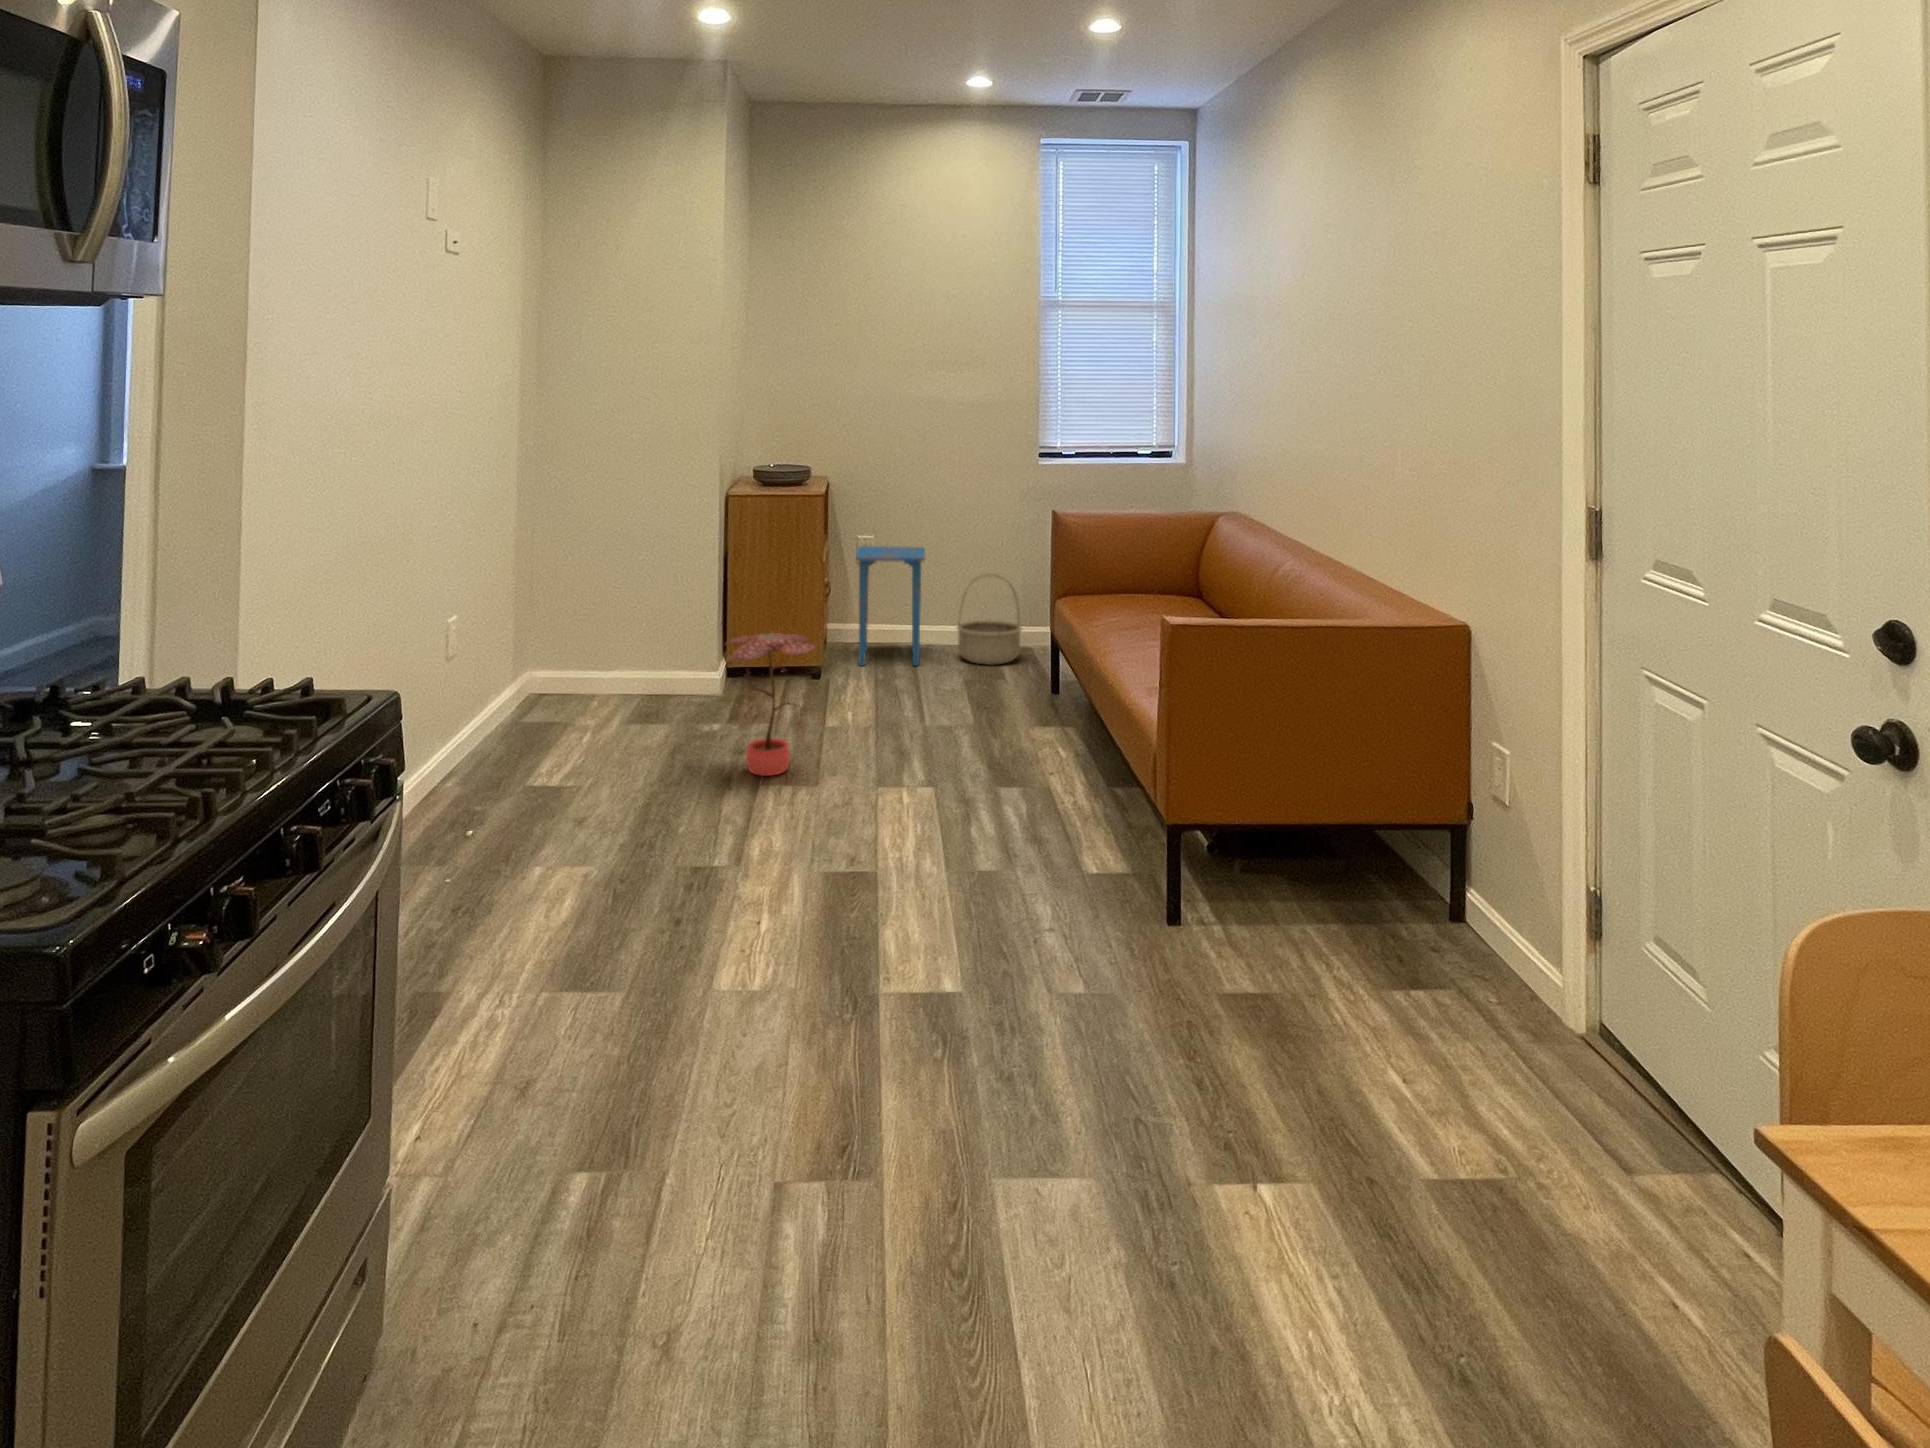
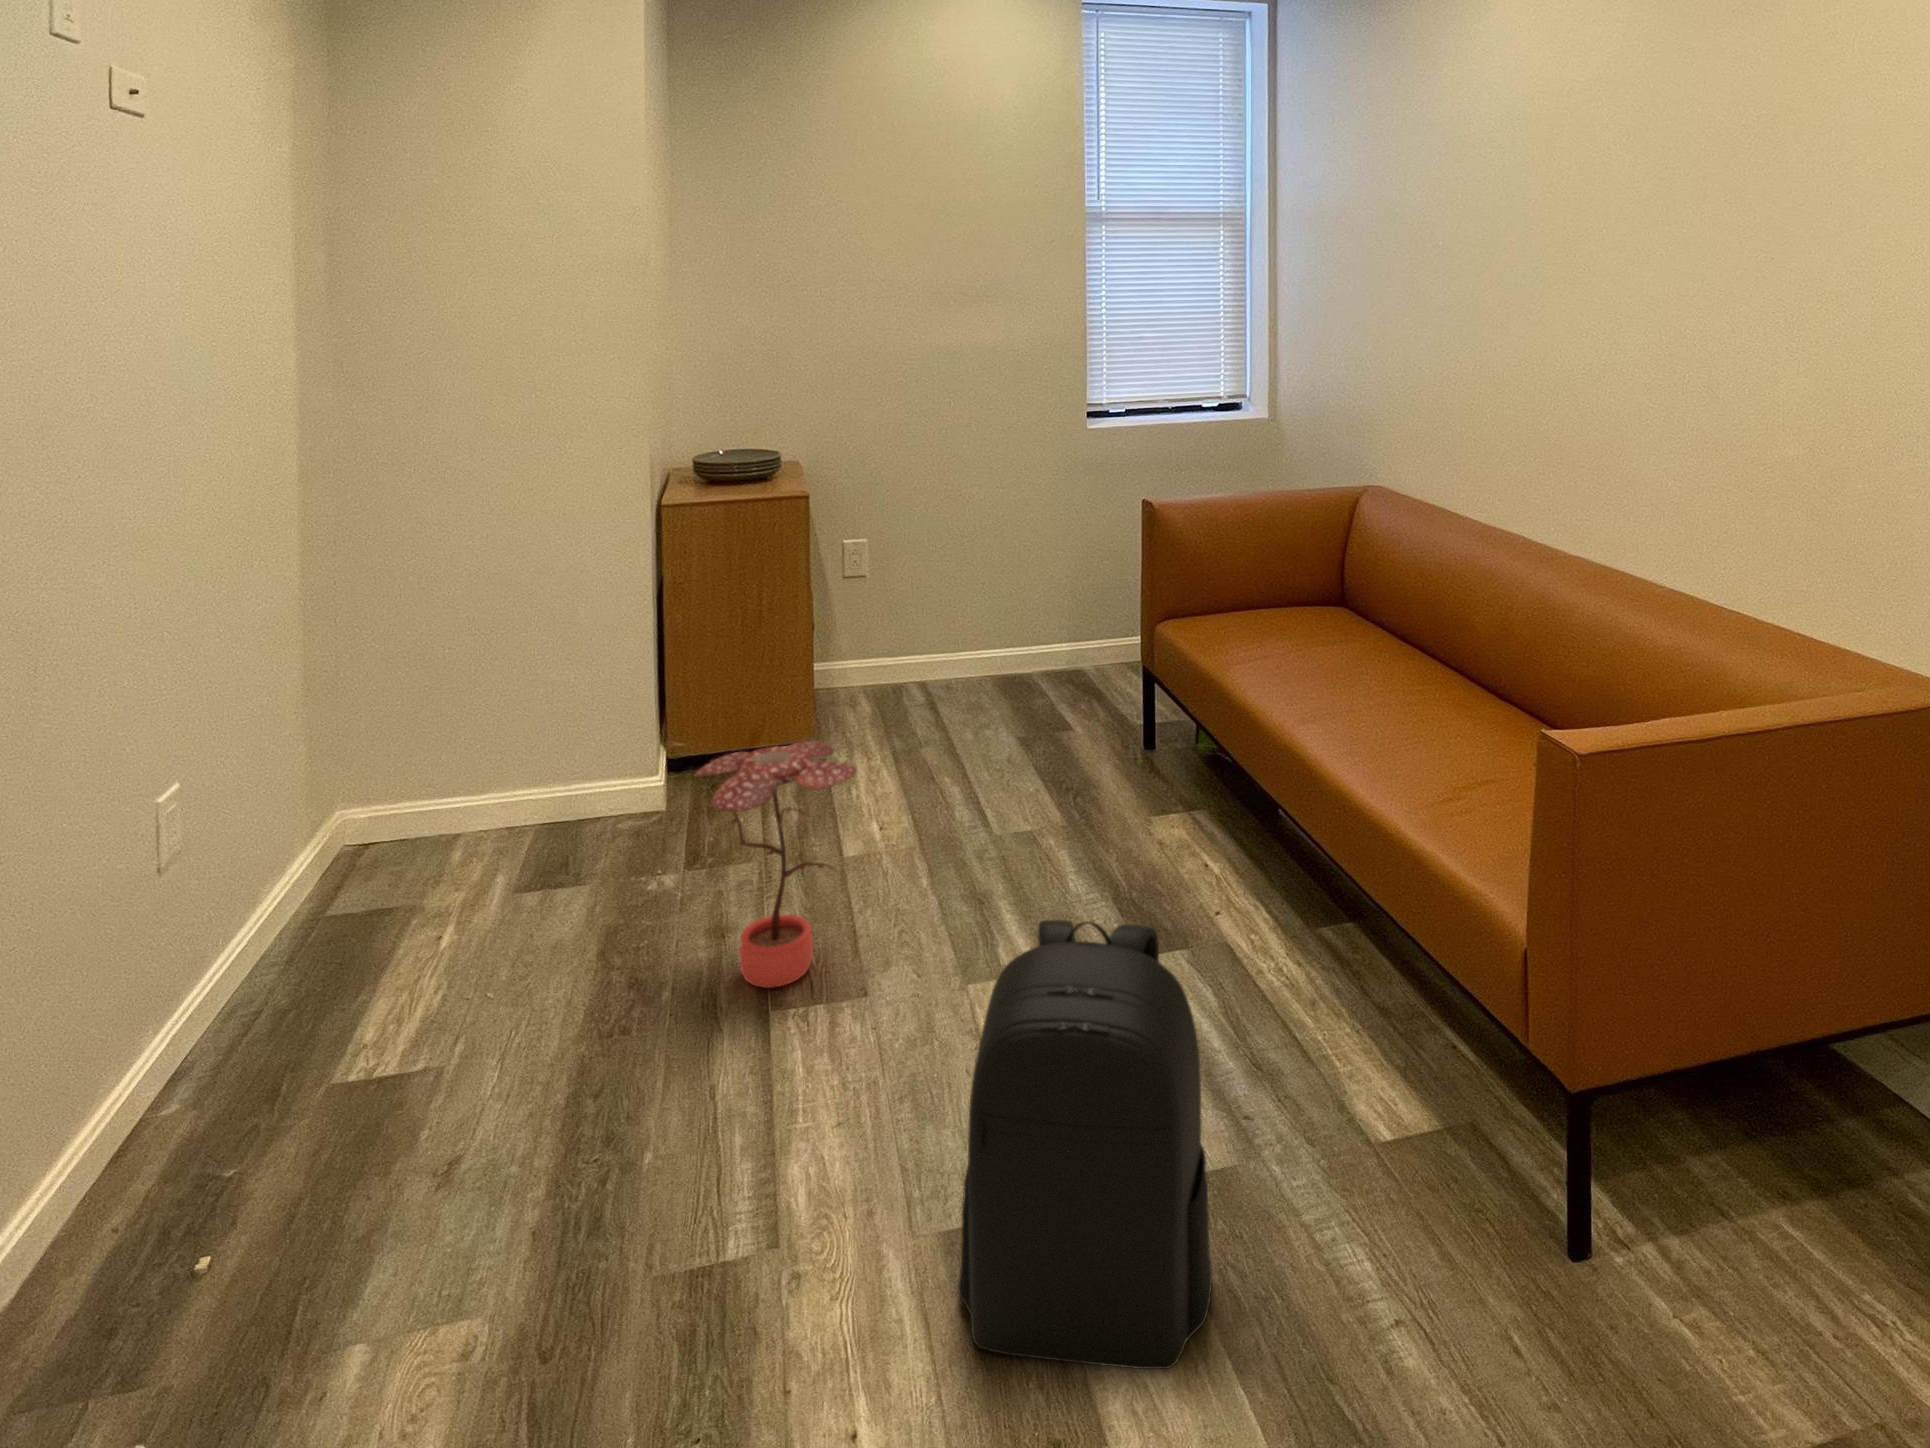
side table: present [856,546,925,666] -> none [847,551,950,728]
basket: present [957,573,1022,665] -> none [990,582,1079,706]
backpack: none [822,699,958,925] -> present [958,920,1212,1369]

